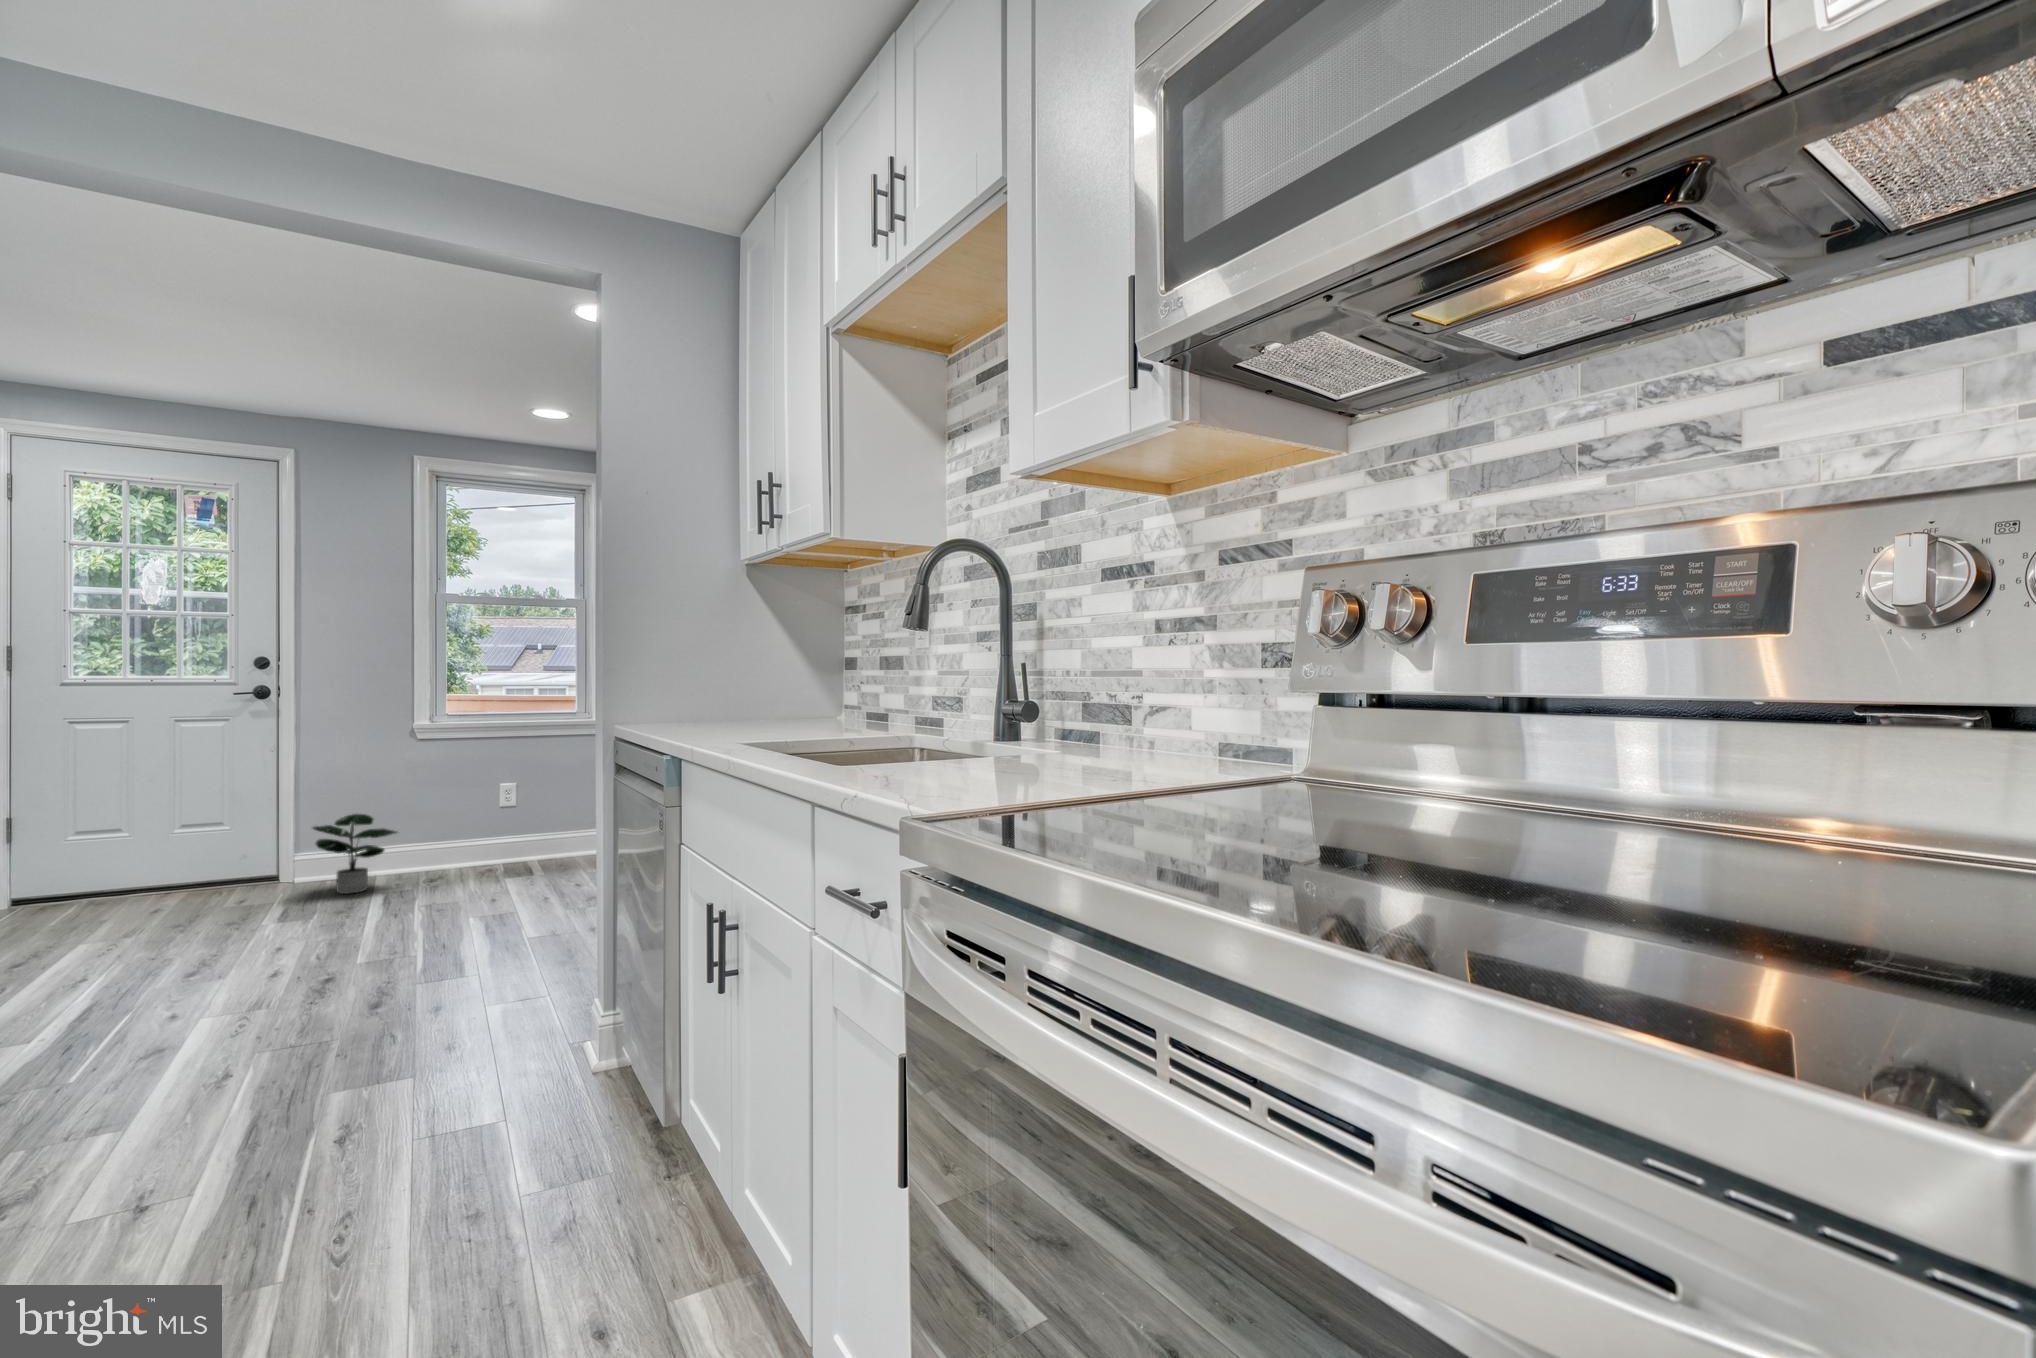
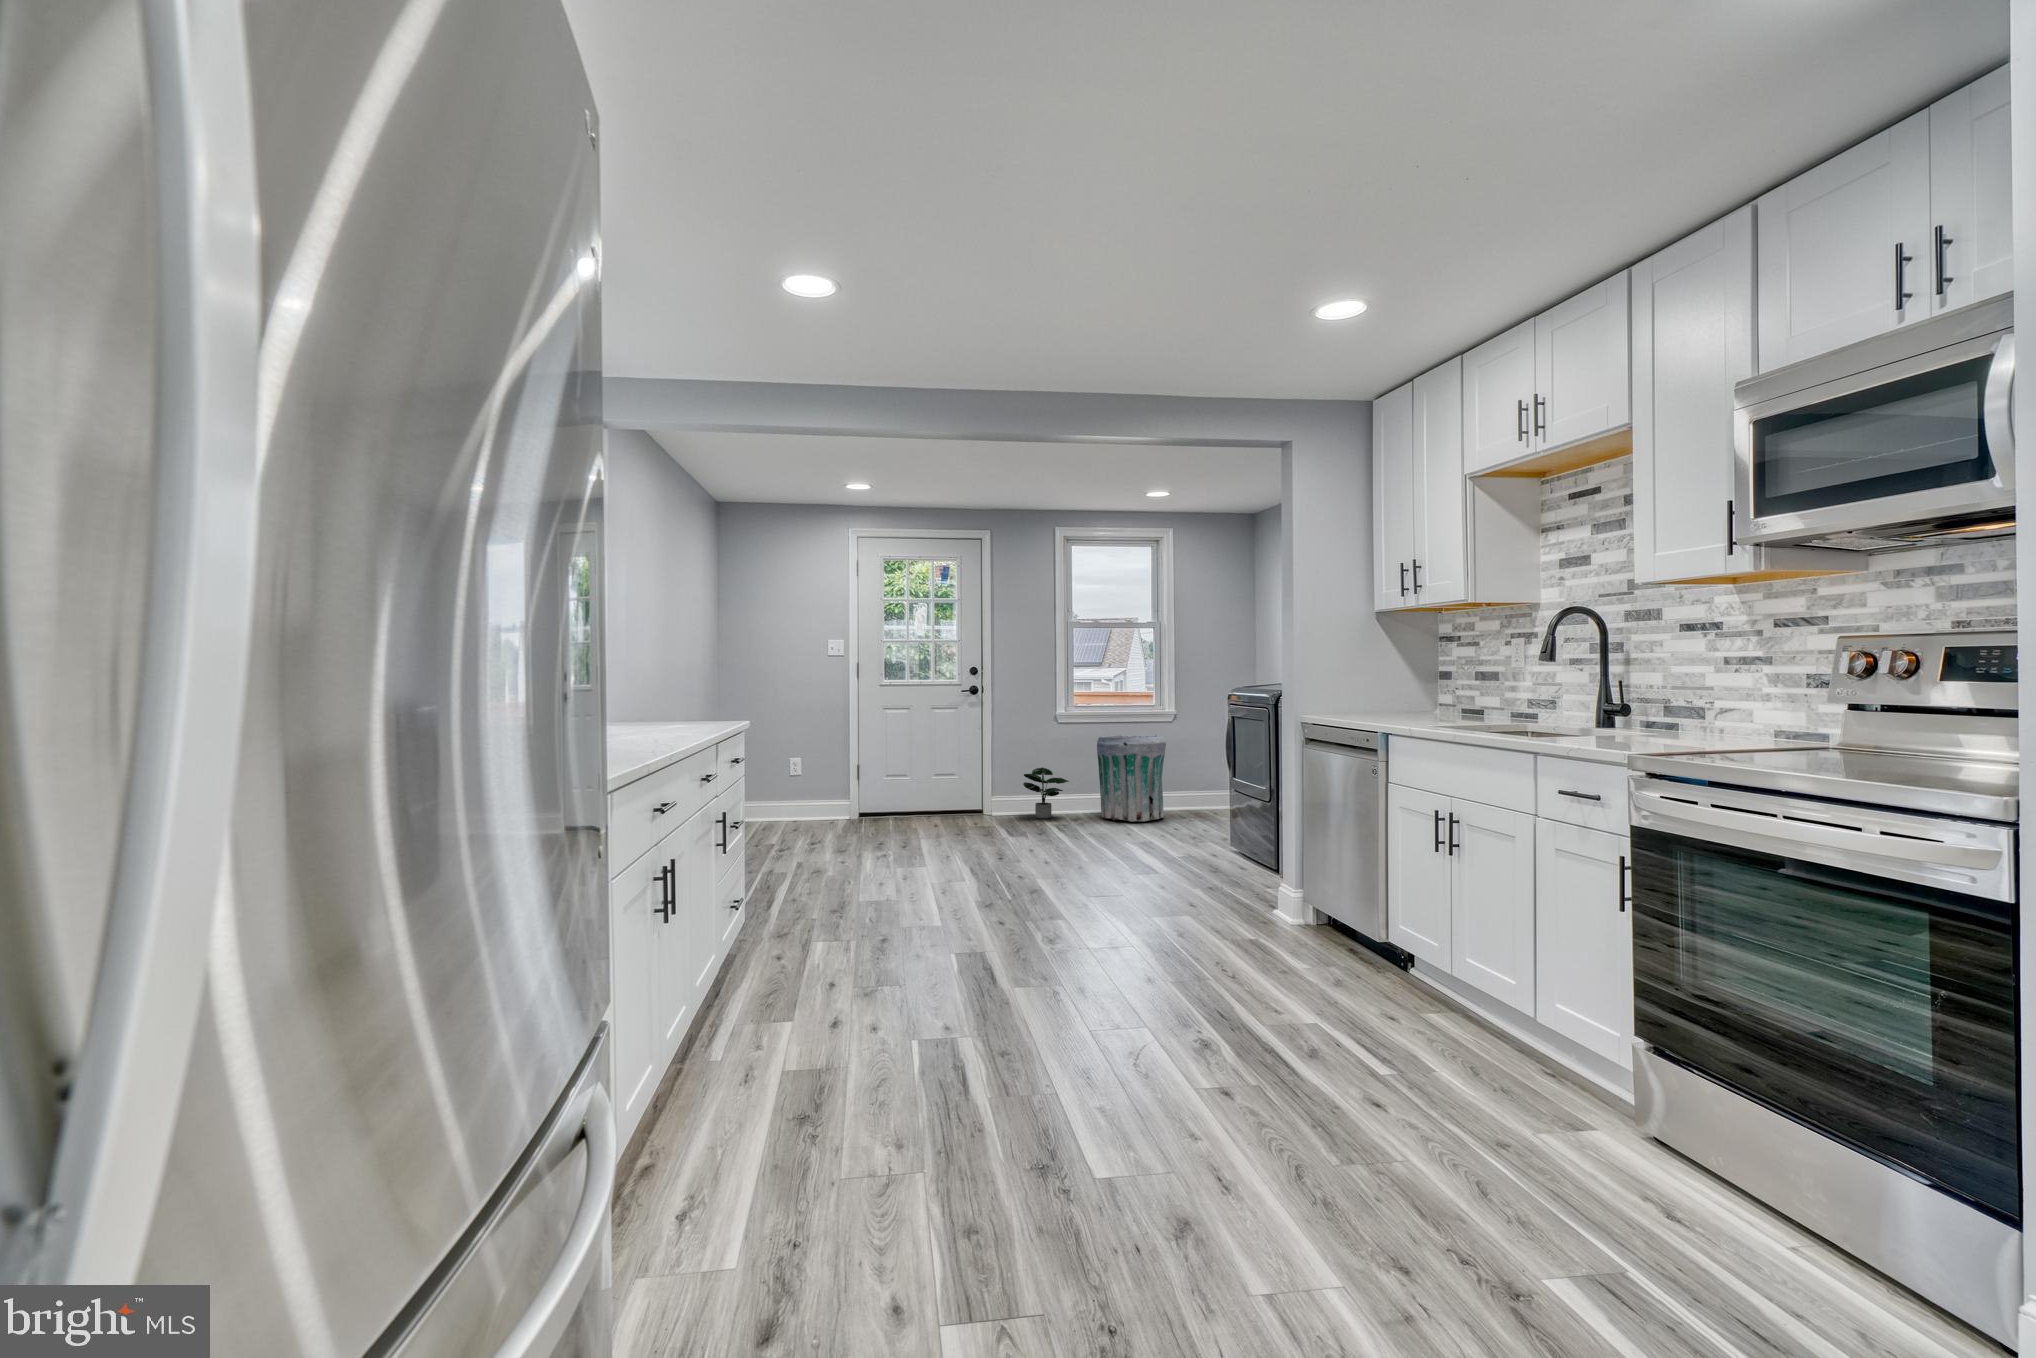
trash can: none [449,756,563,887] -> present [1097,734,1166,822]

